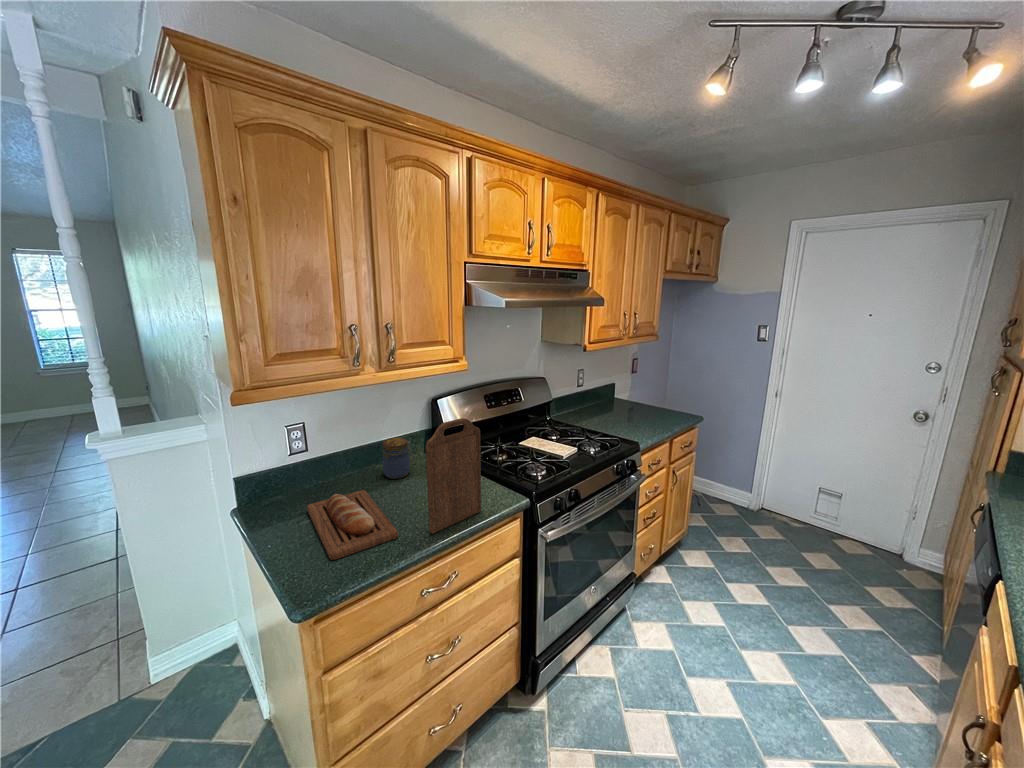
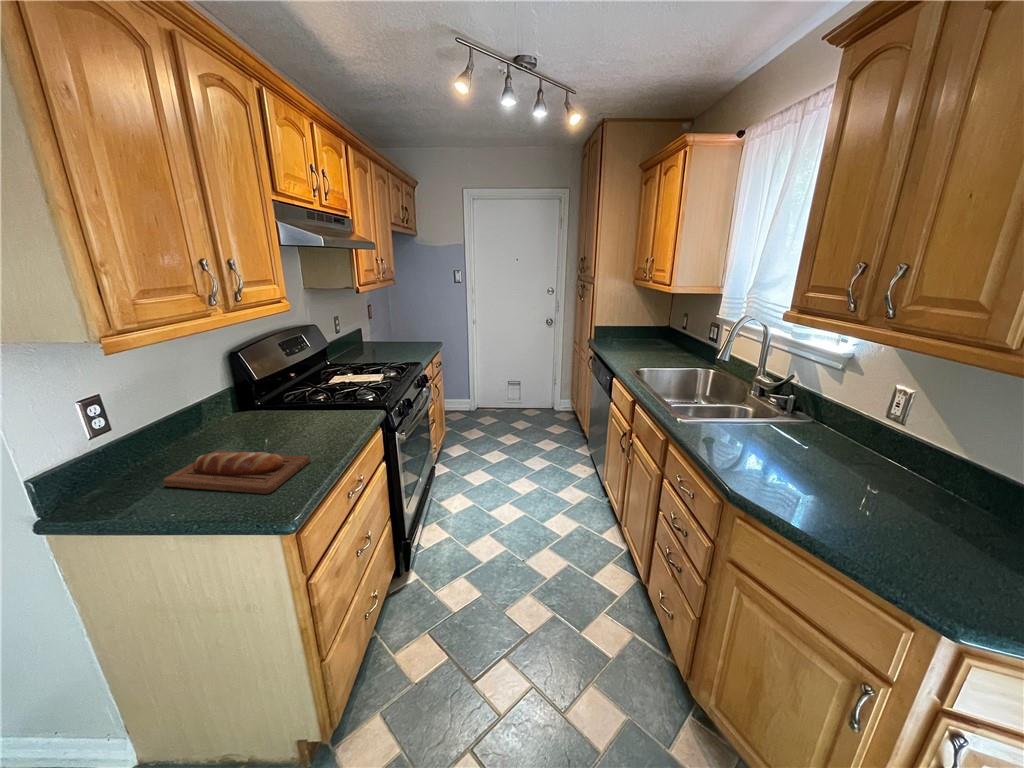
cutting board: present [426,418,481,534] -> none [323,344,358,449]
jar: present [383,438,412,479] -> none [202,395,242,440]

